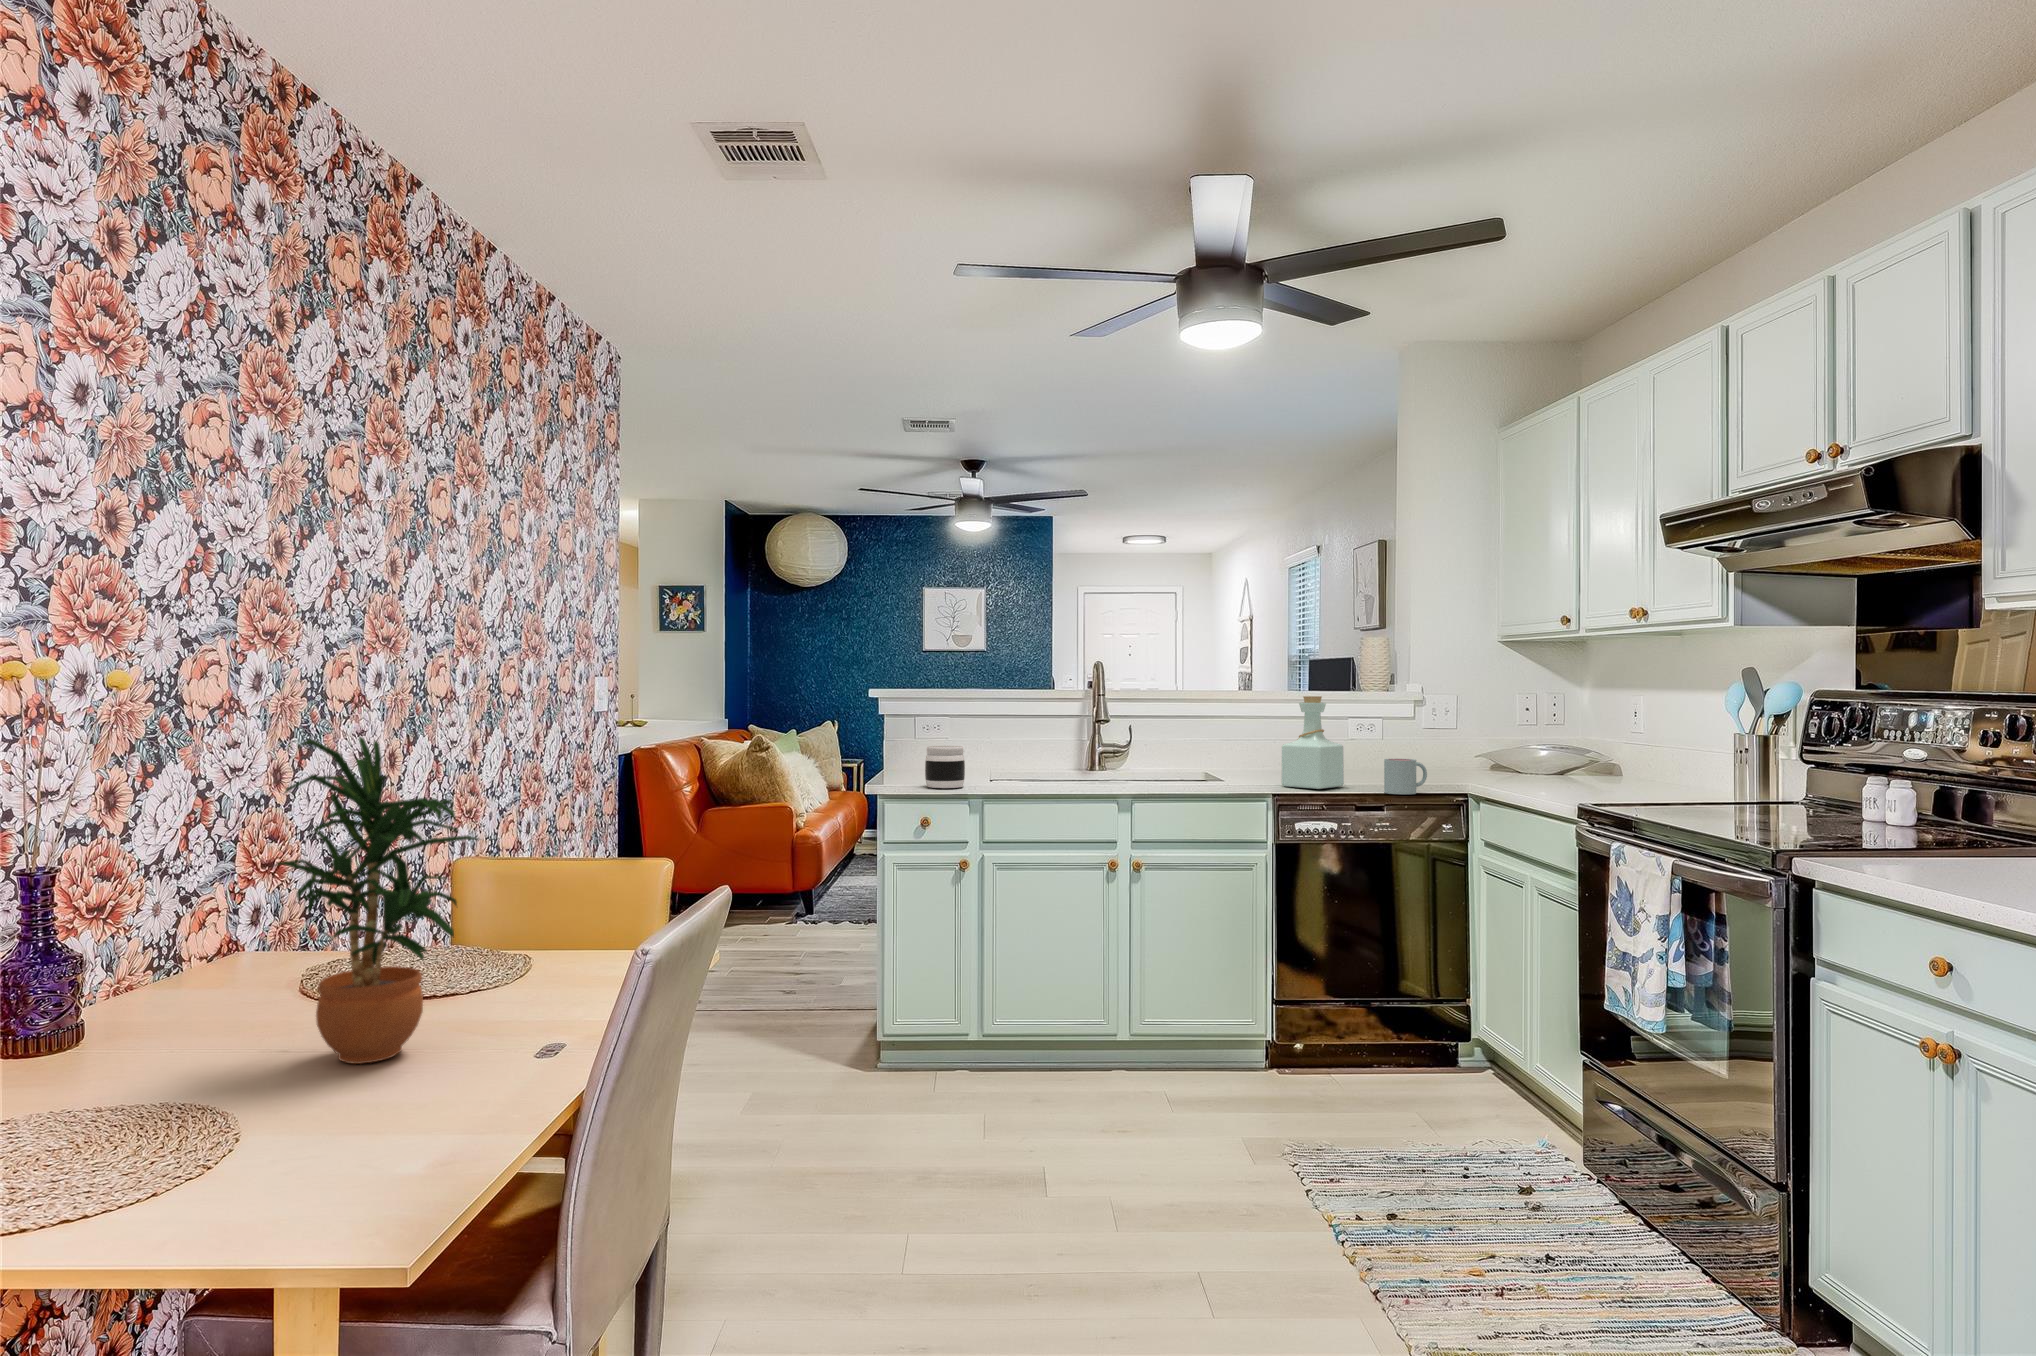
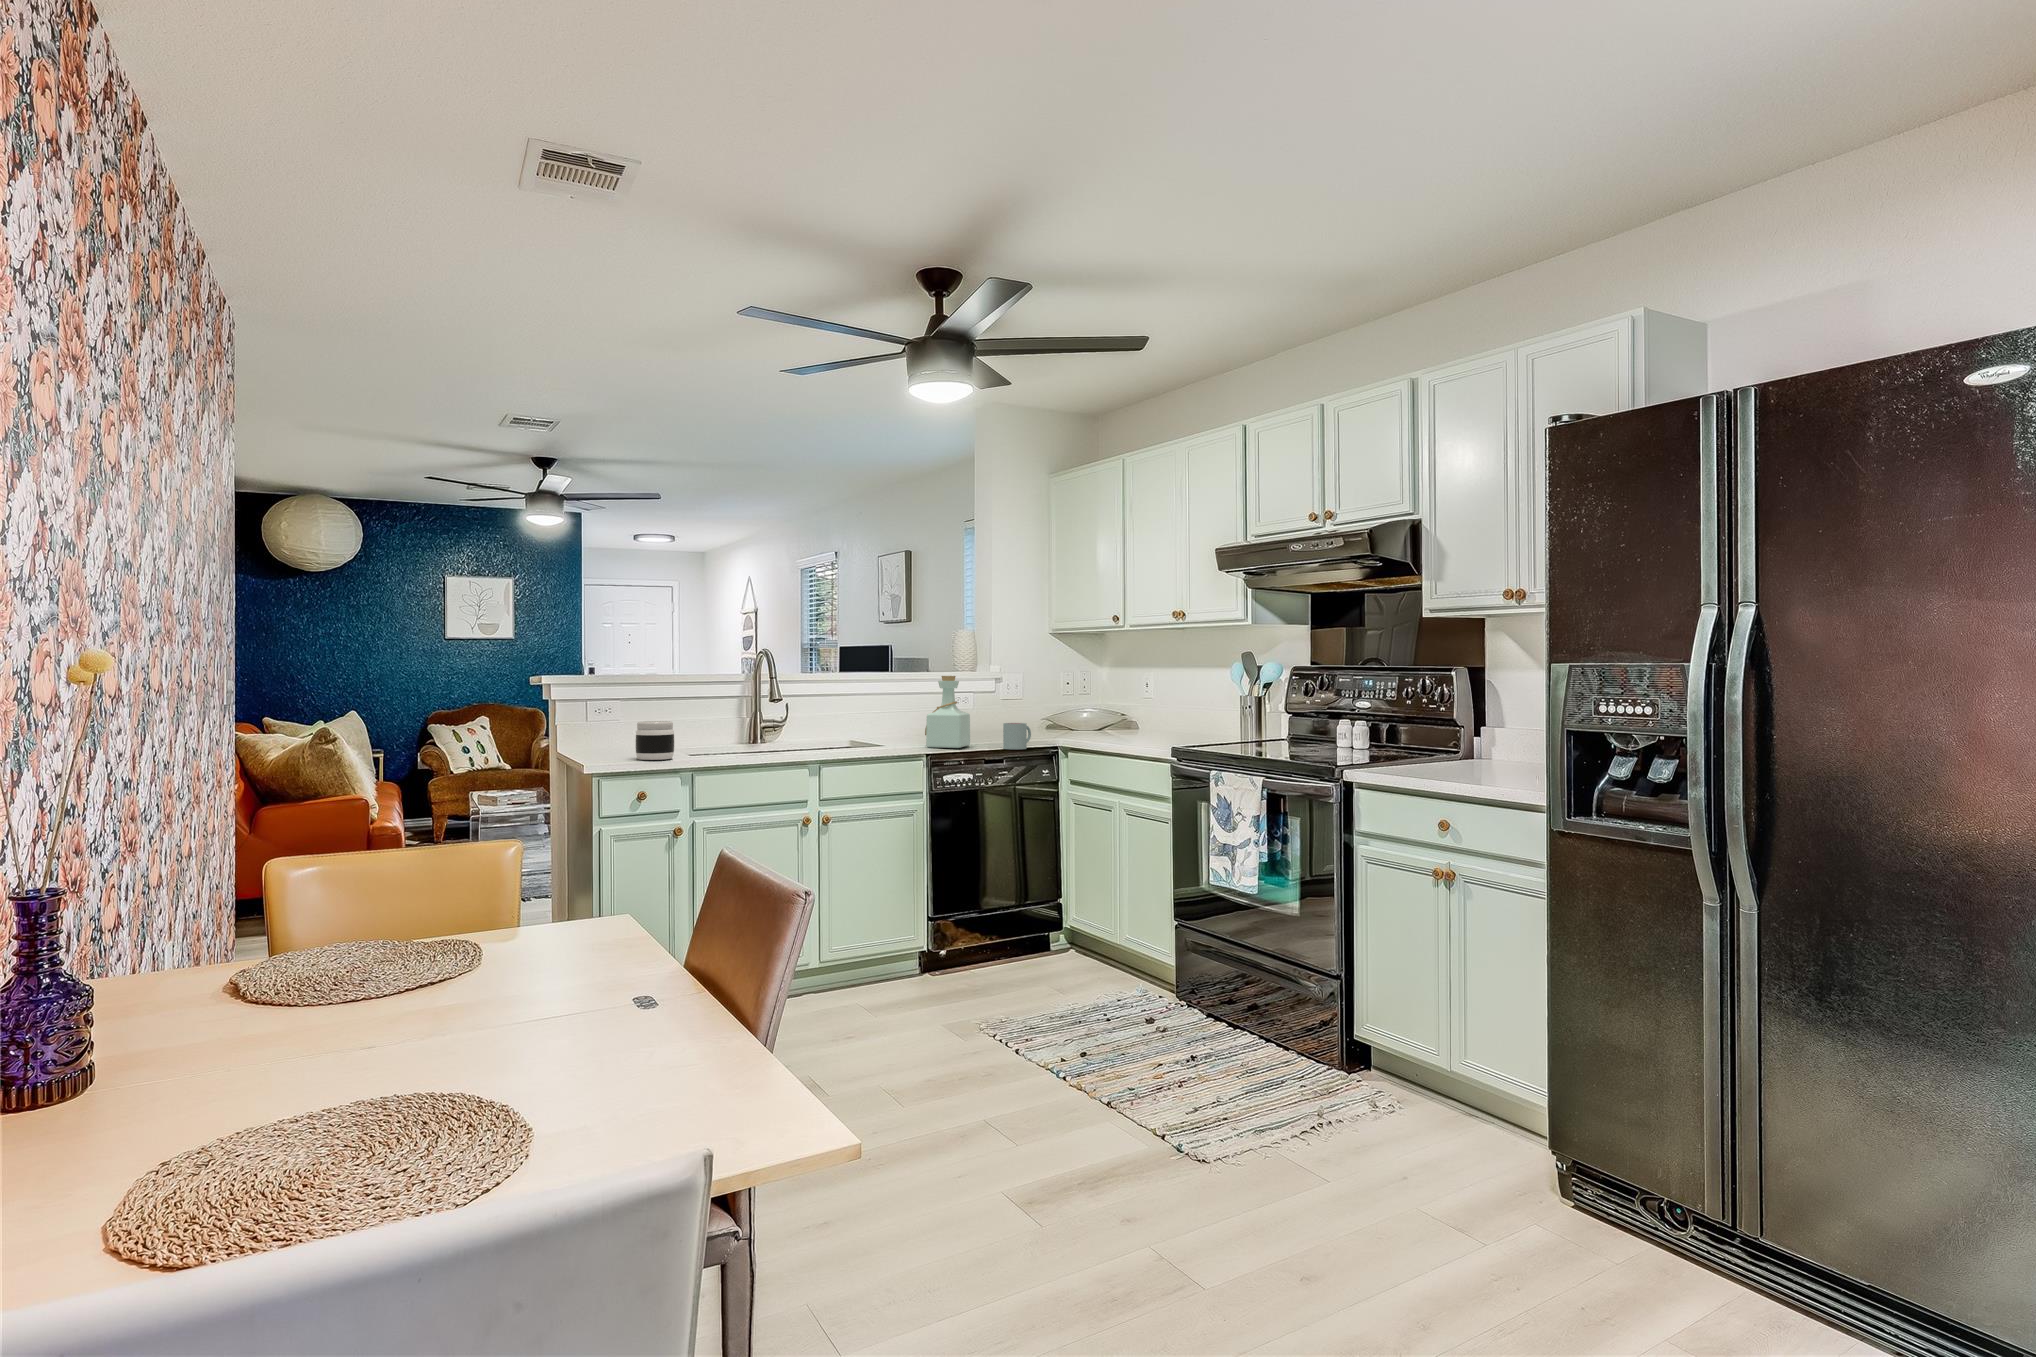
potted plant: present [276,737,478,1064] -> none [399,700,603,1043]

